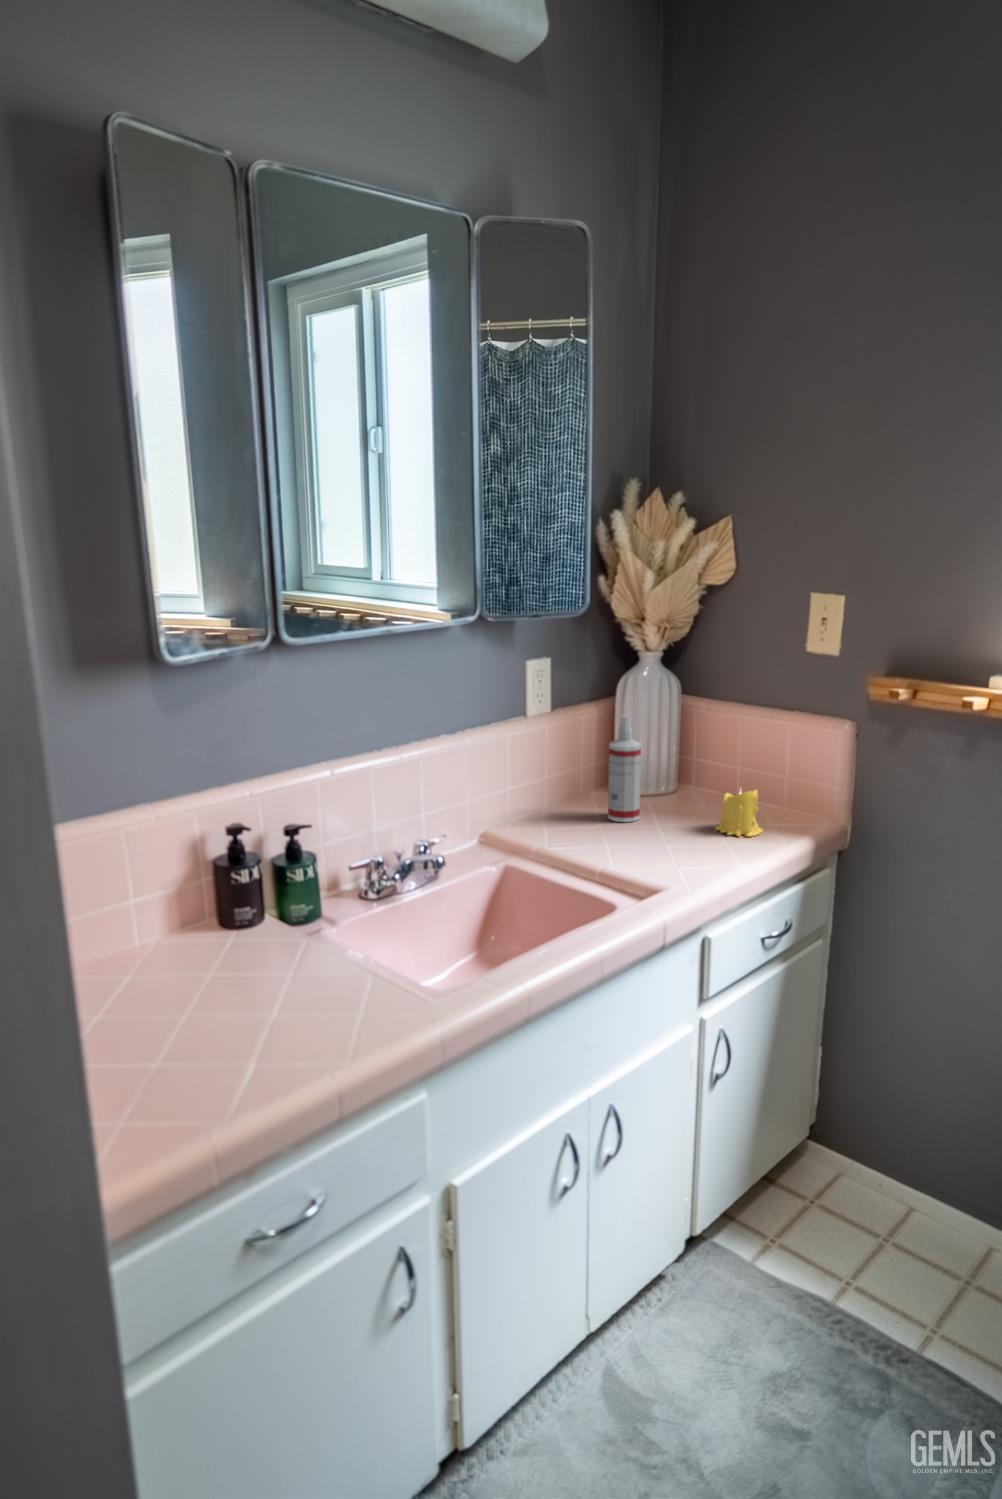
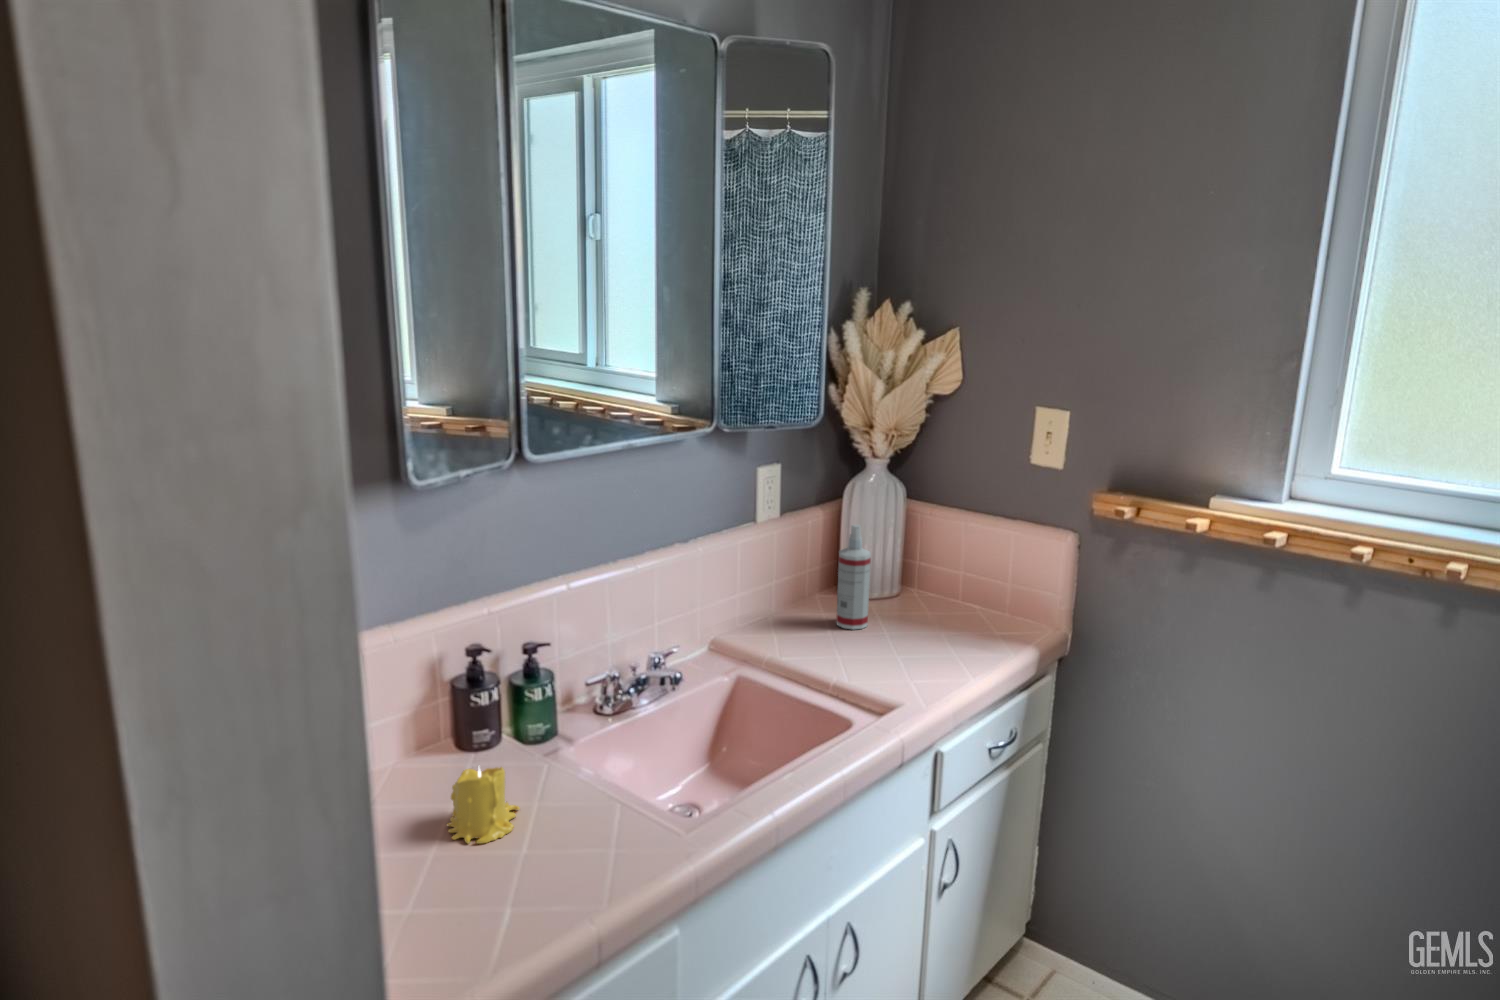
candle: present [715,790,763,837] -> present [447,767,520,844]

